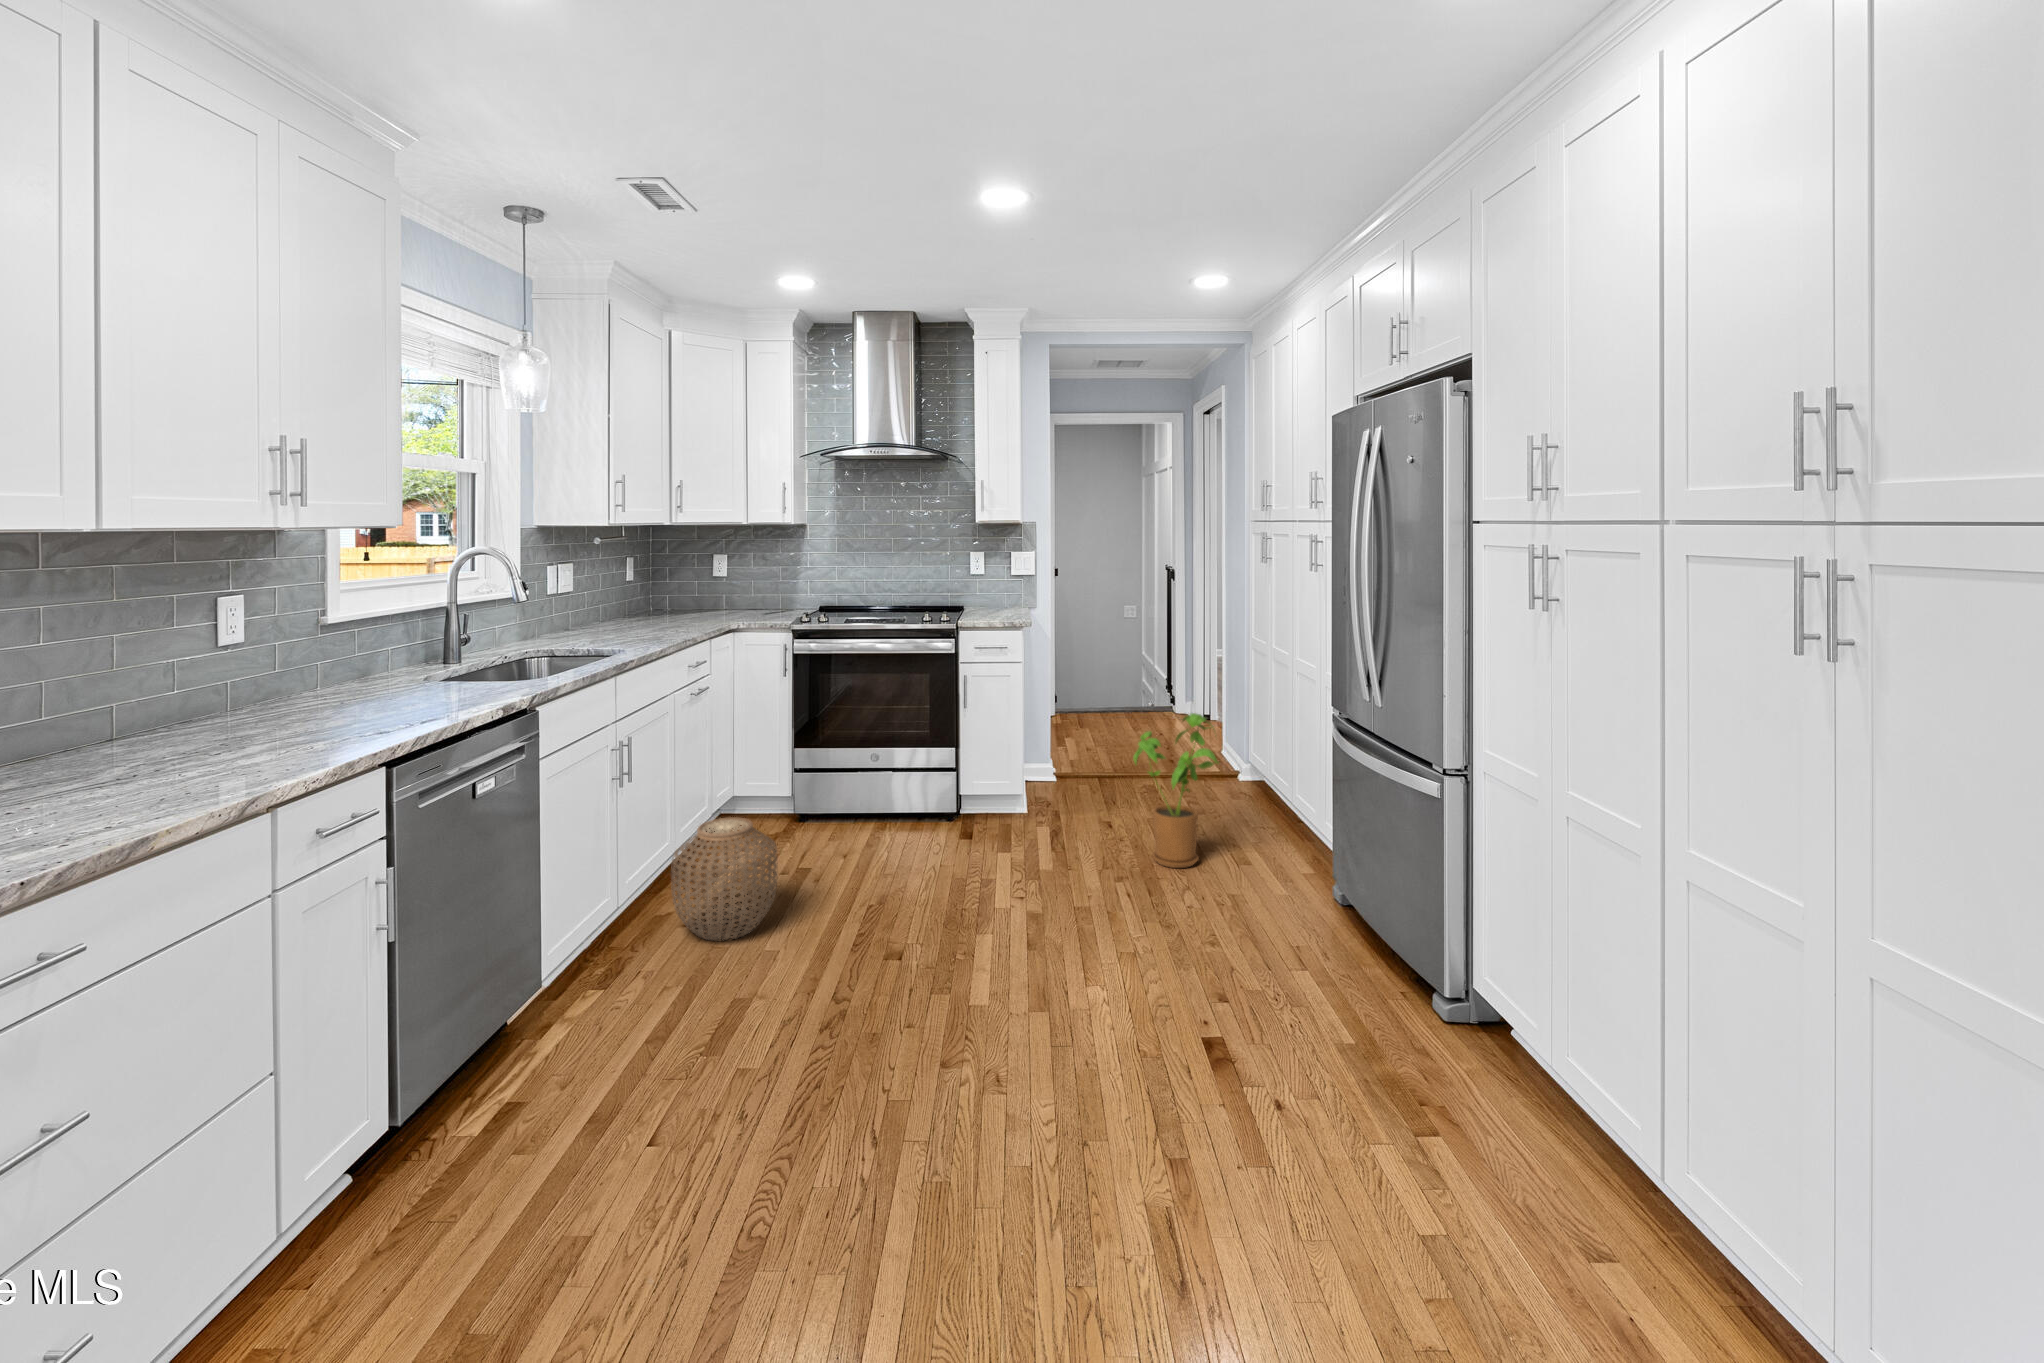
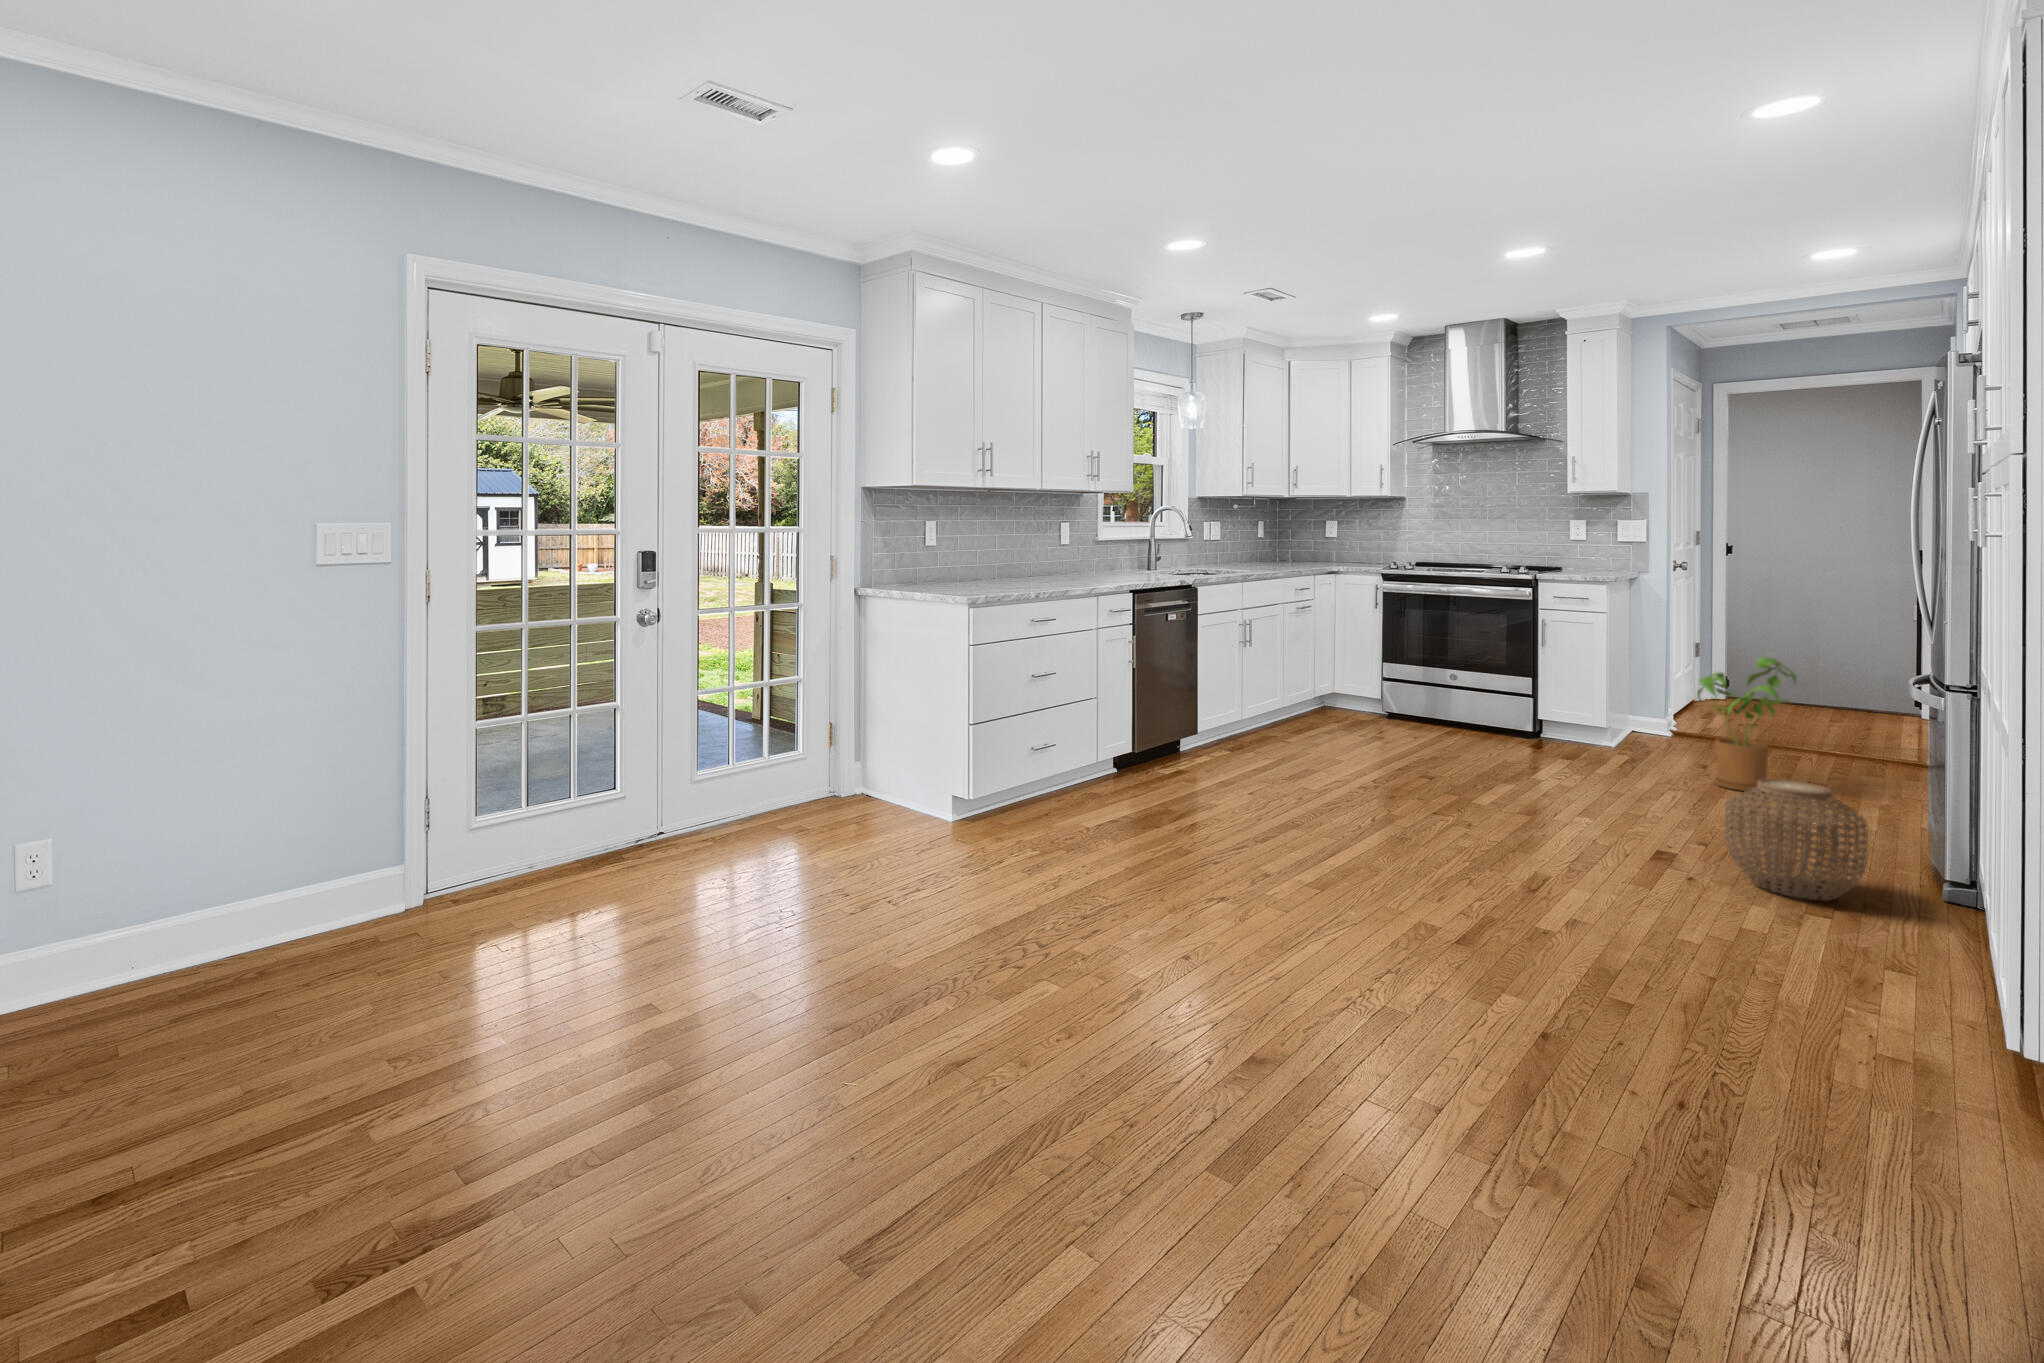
woven basket: present [671,817,777,940] -> present [1725,779,1868,901]

